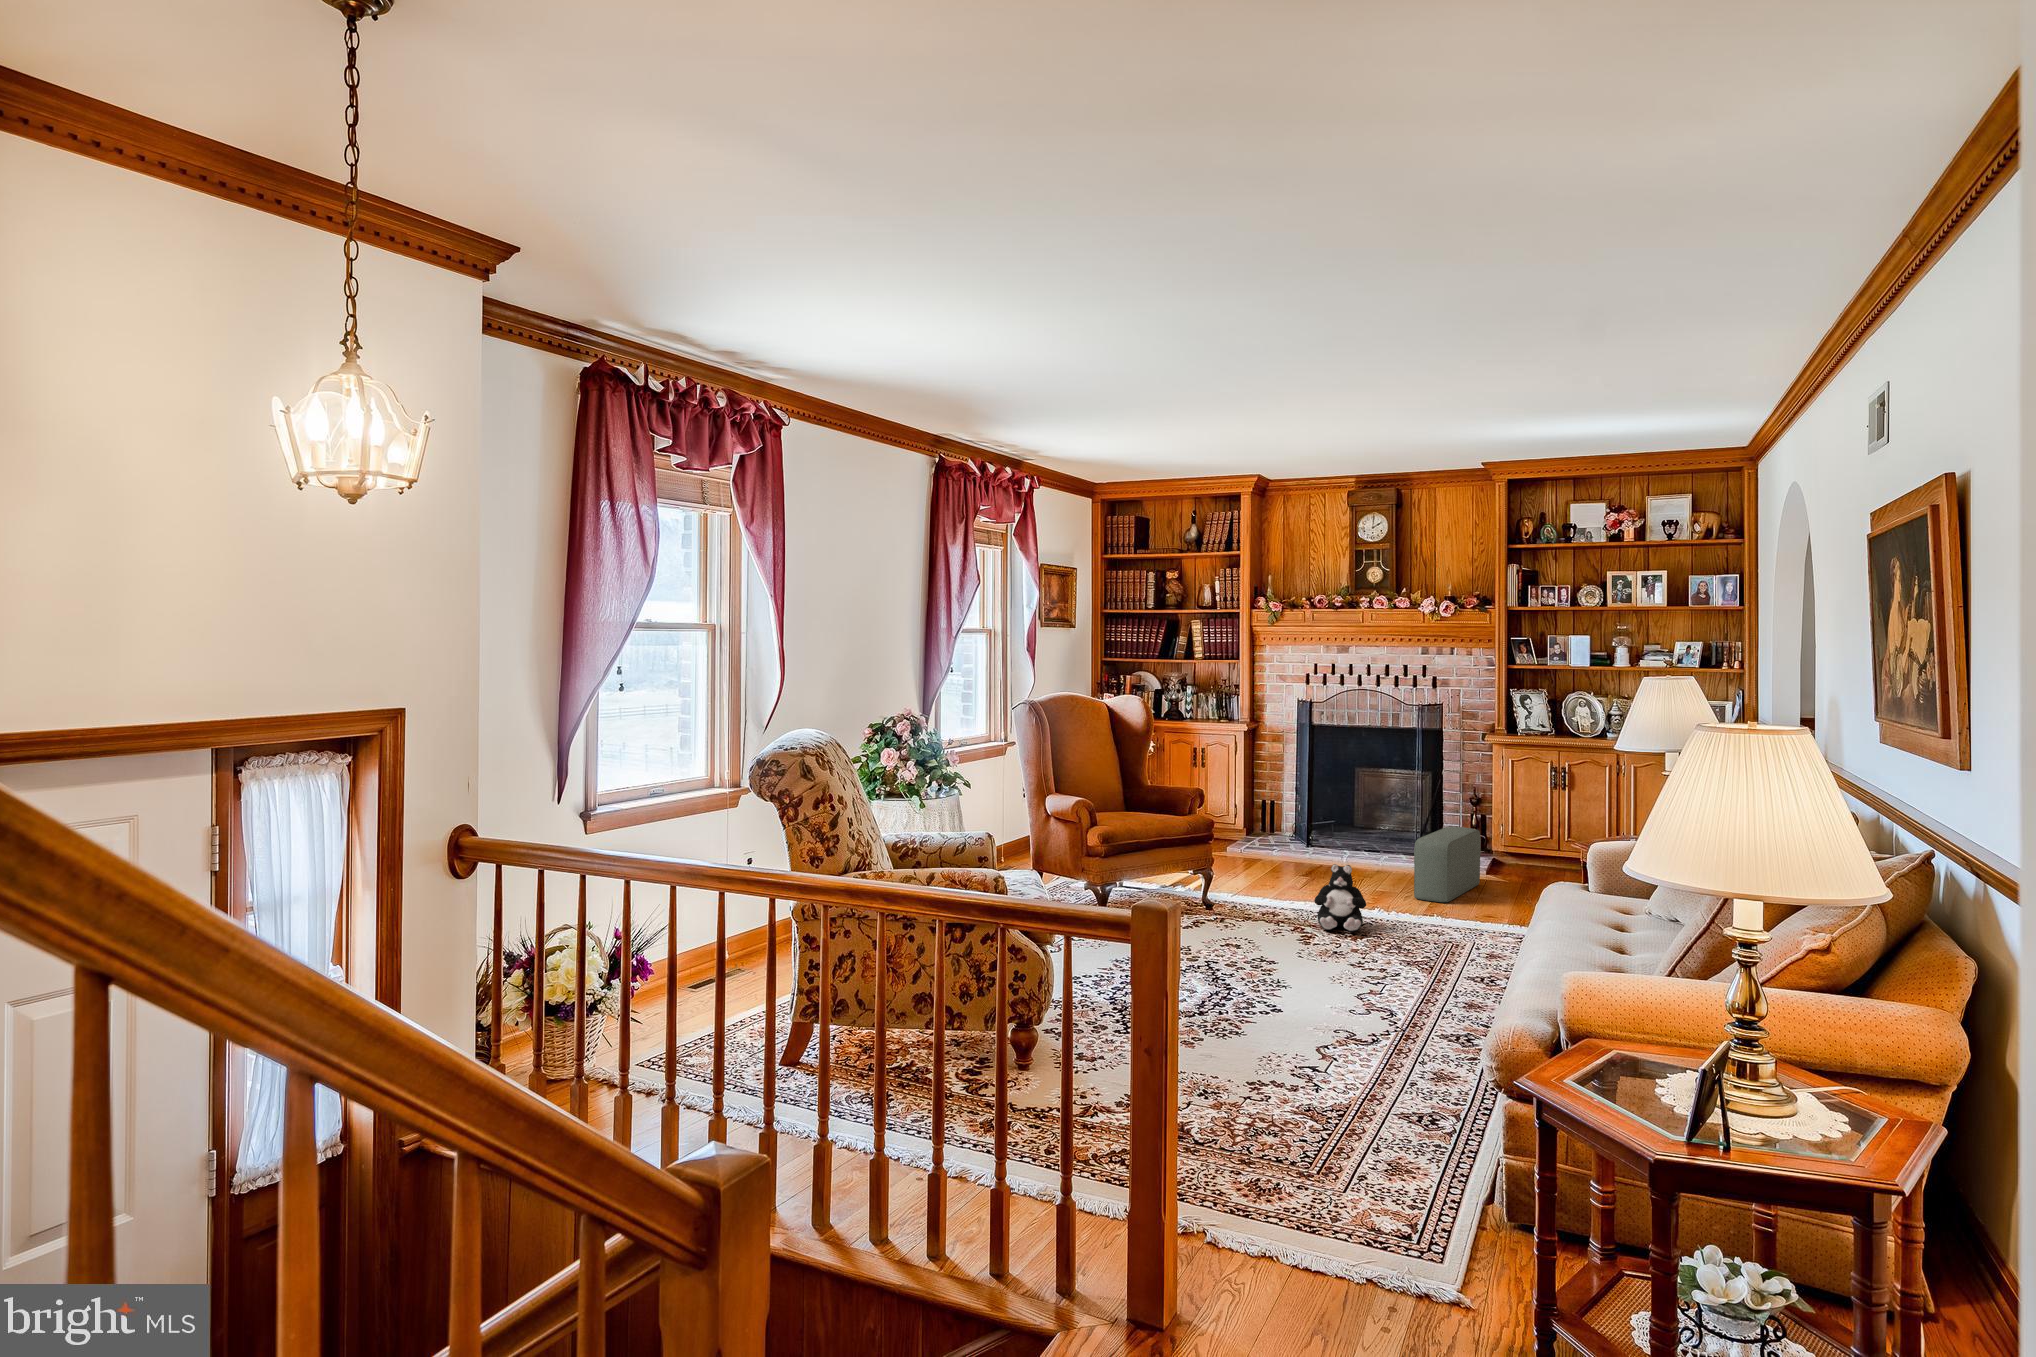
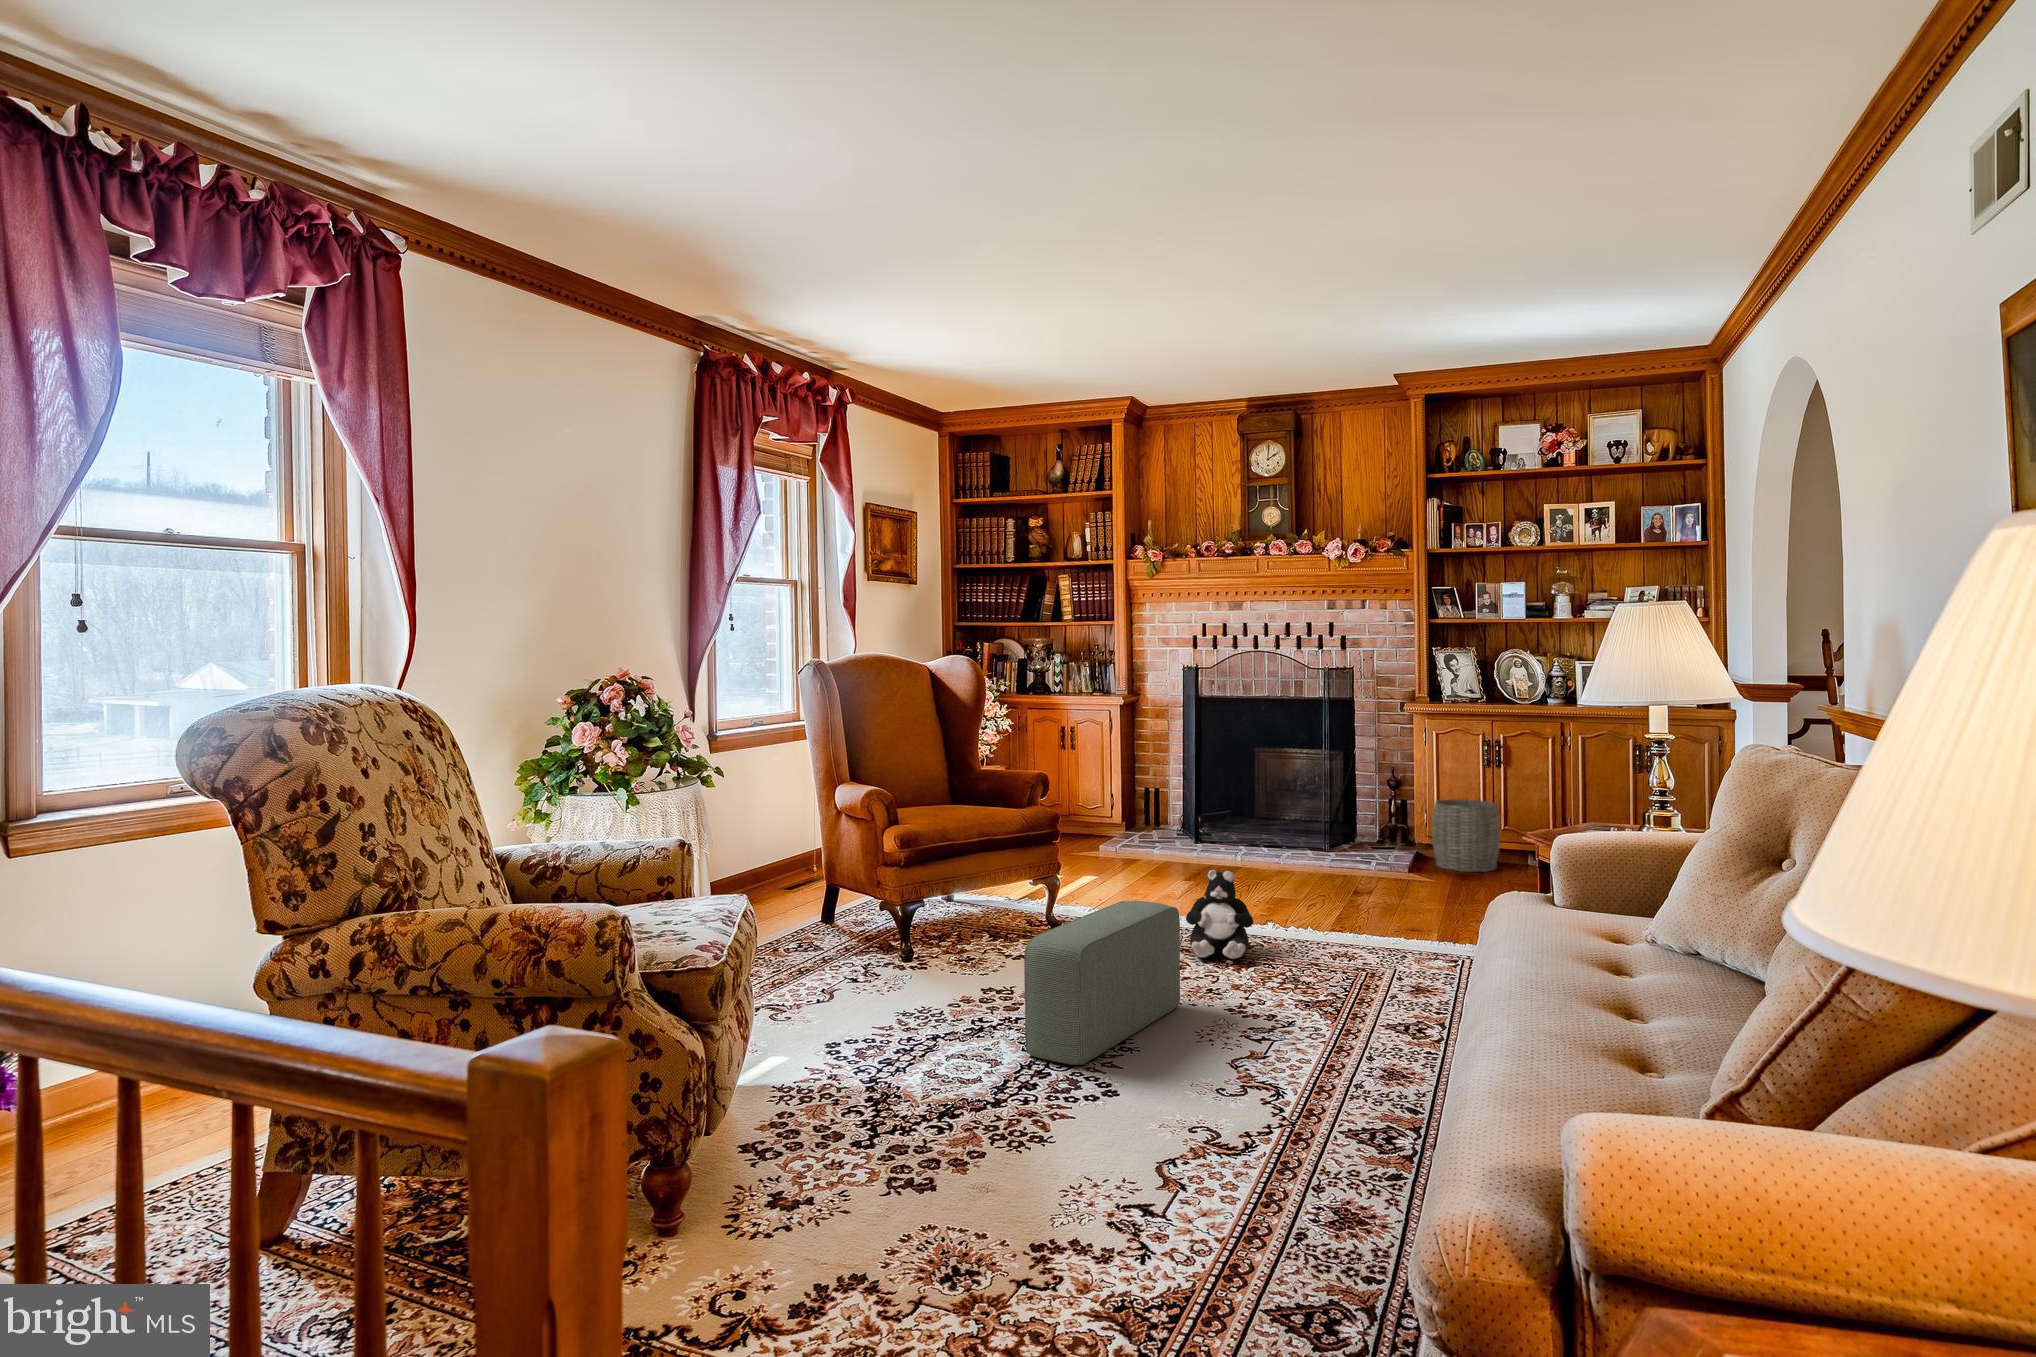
woven basket: none [1506,815,1563,874] -> present [1432,799,1501,872]
pouf: present [1414,827,1481,902] -> present [1024,901,1180,1065]

